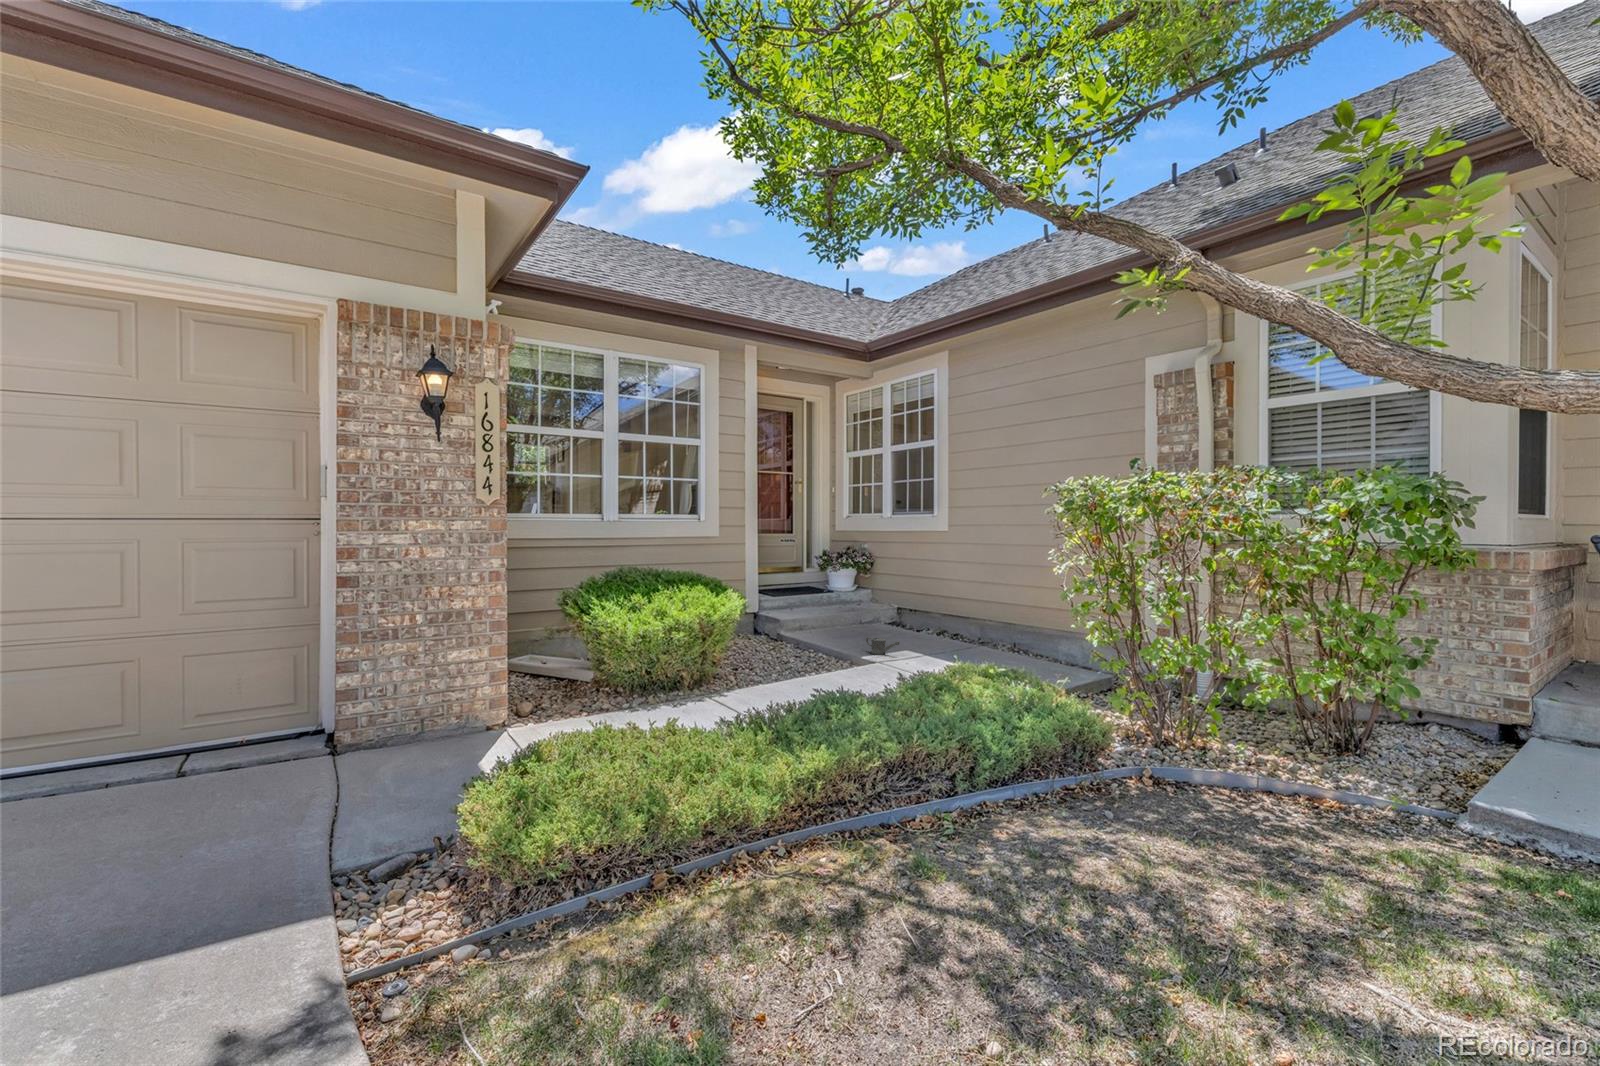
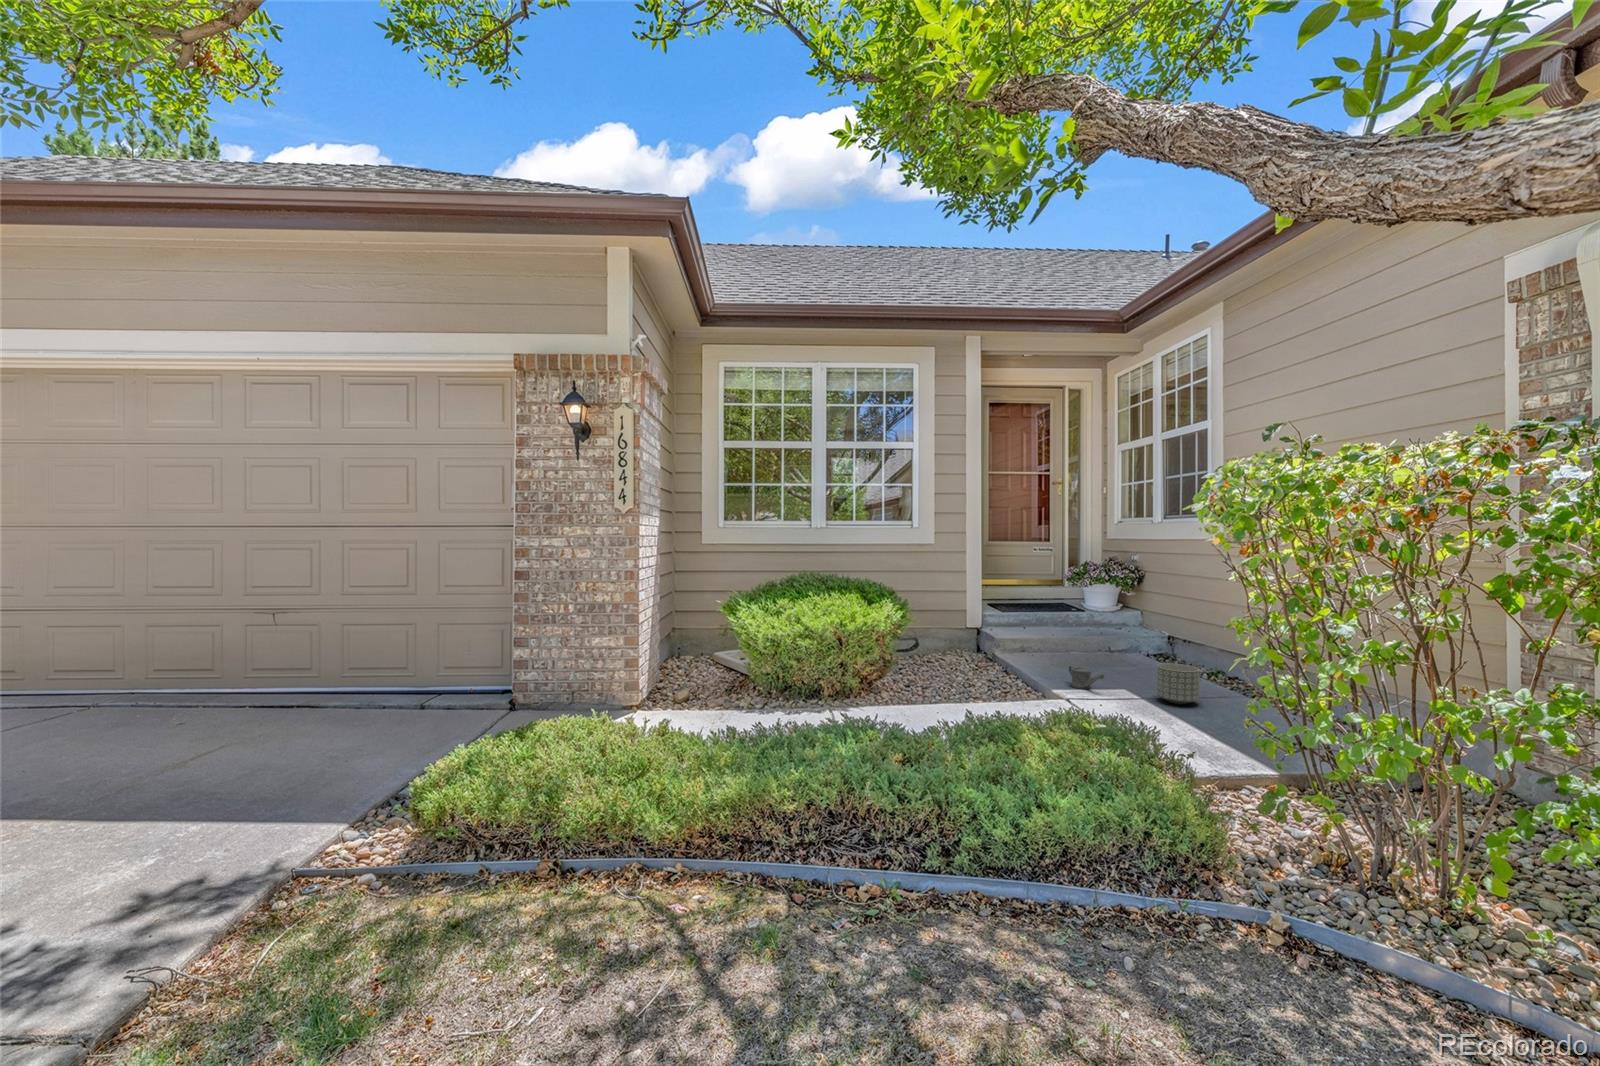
planter: none [934,628,964,658] -> present [1157,663,1200,704]

